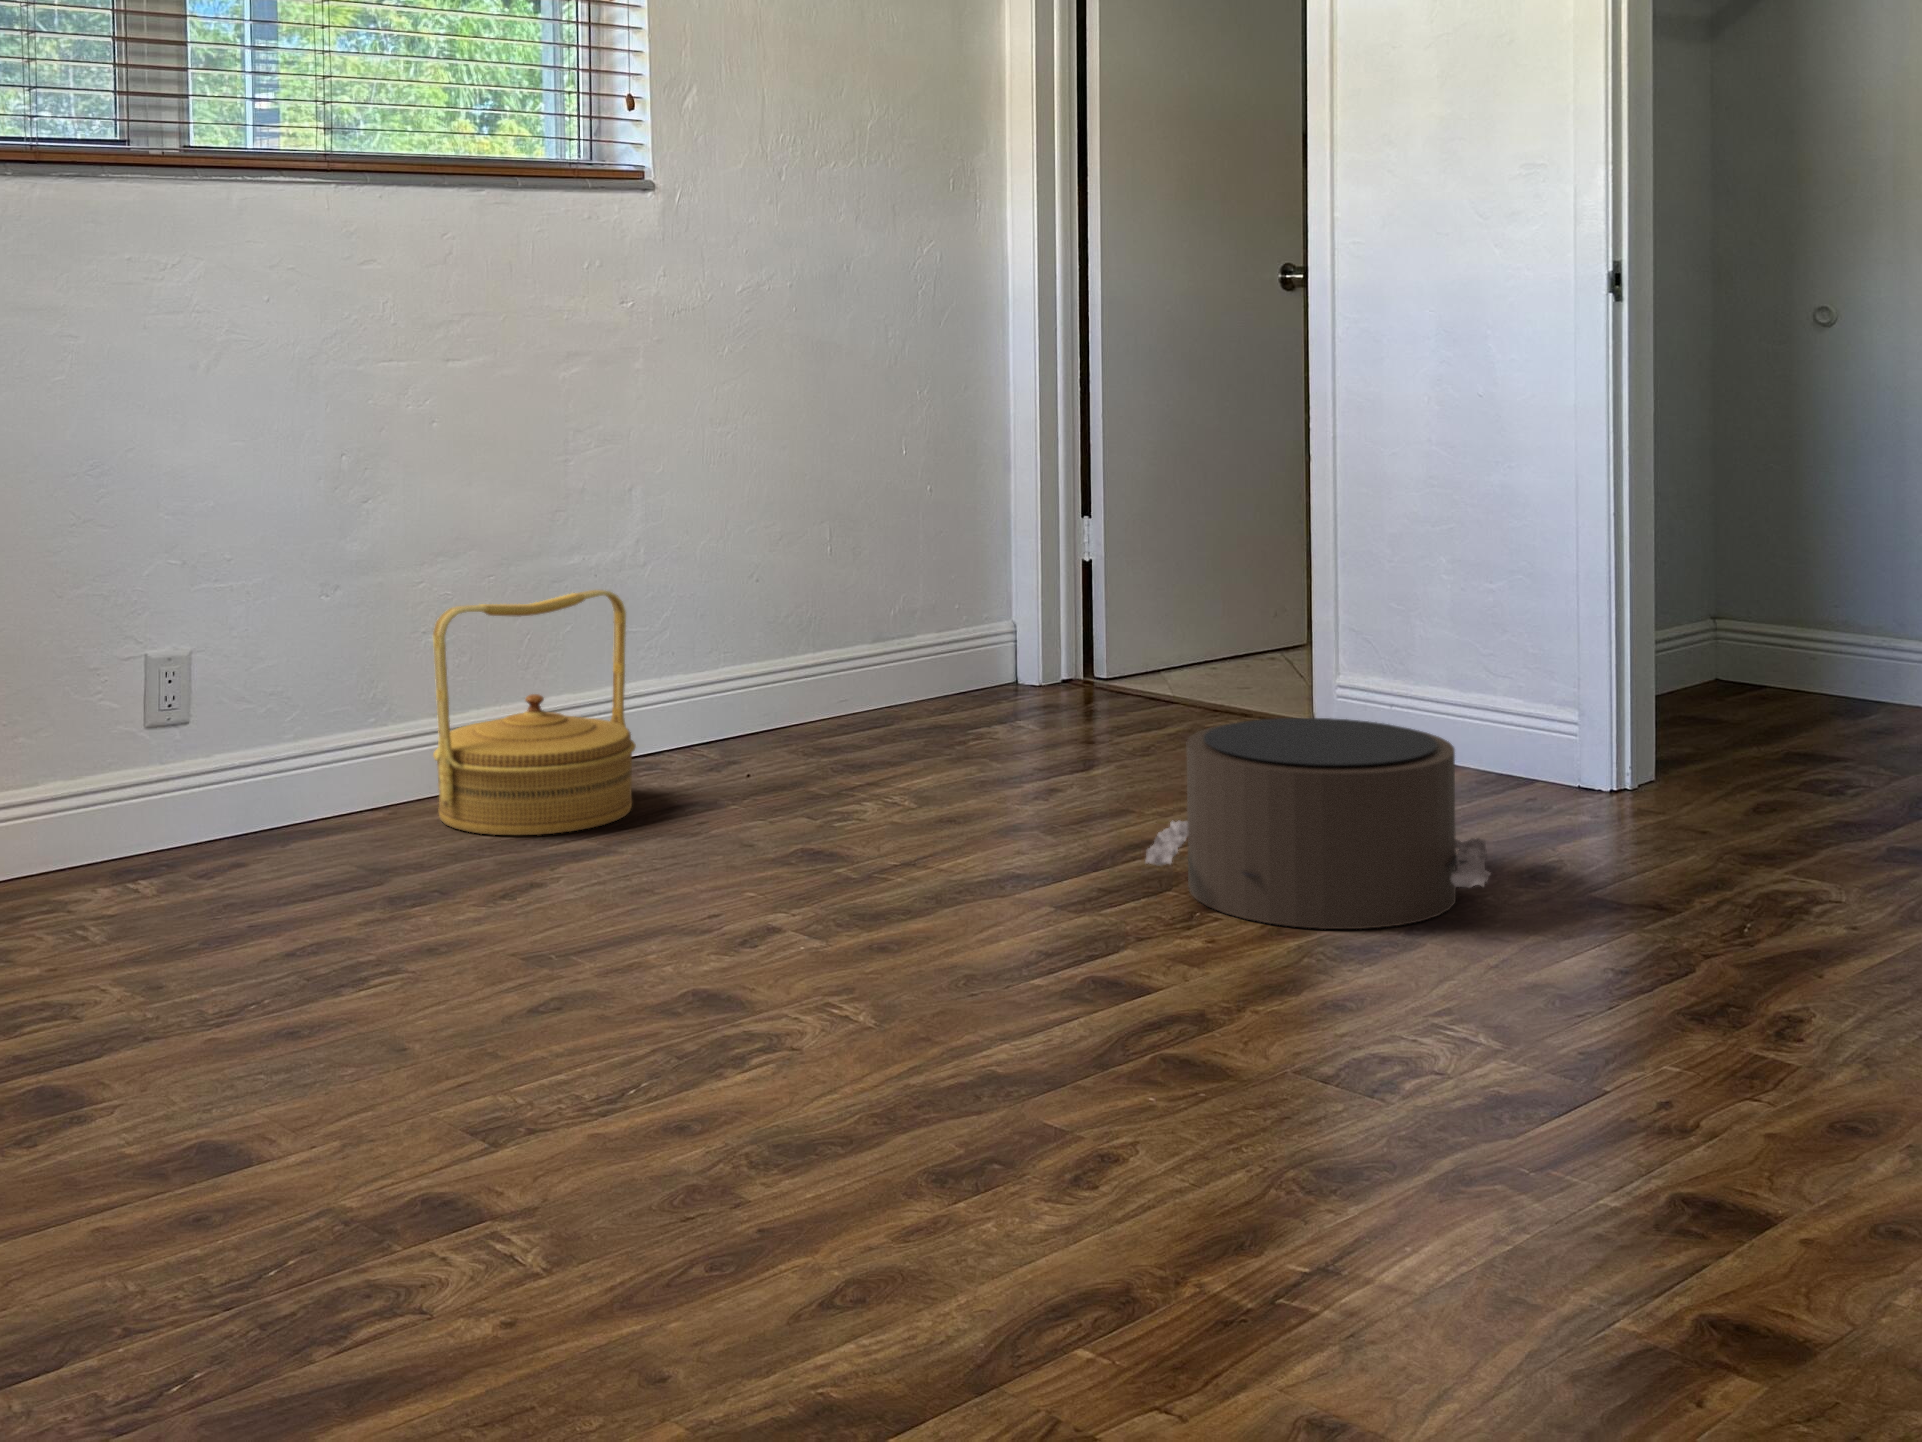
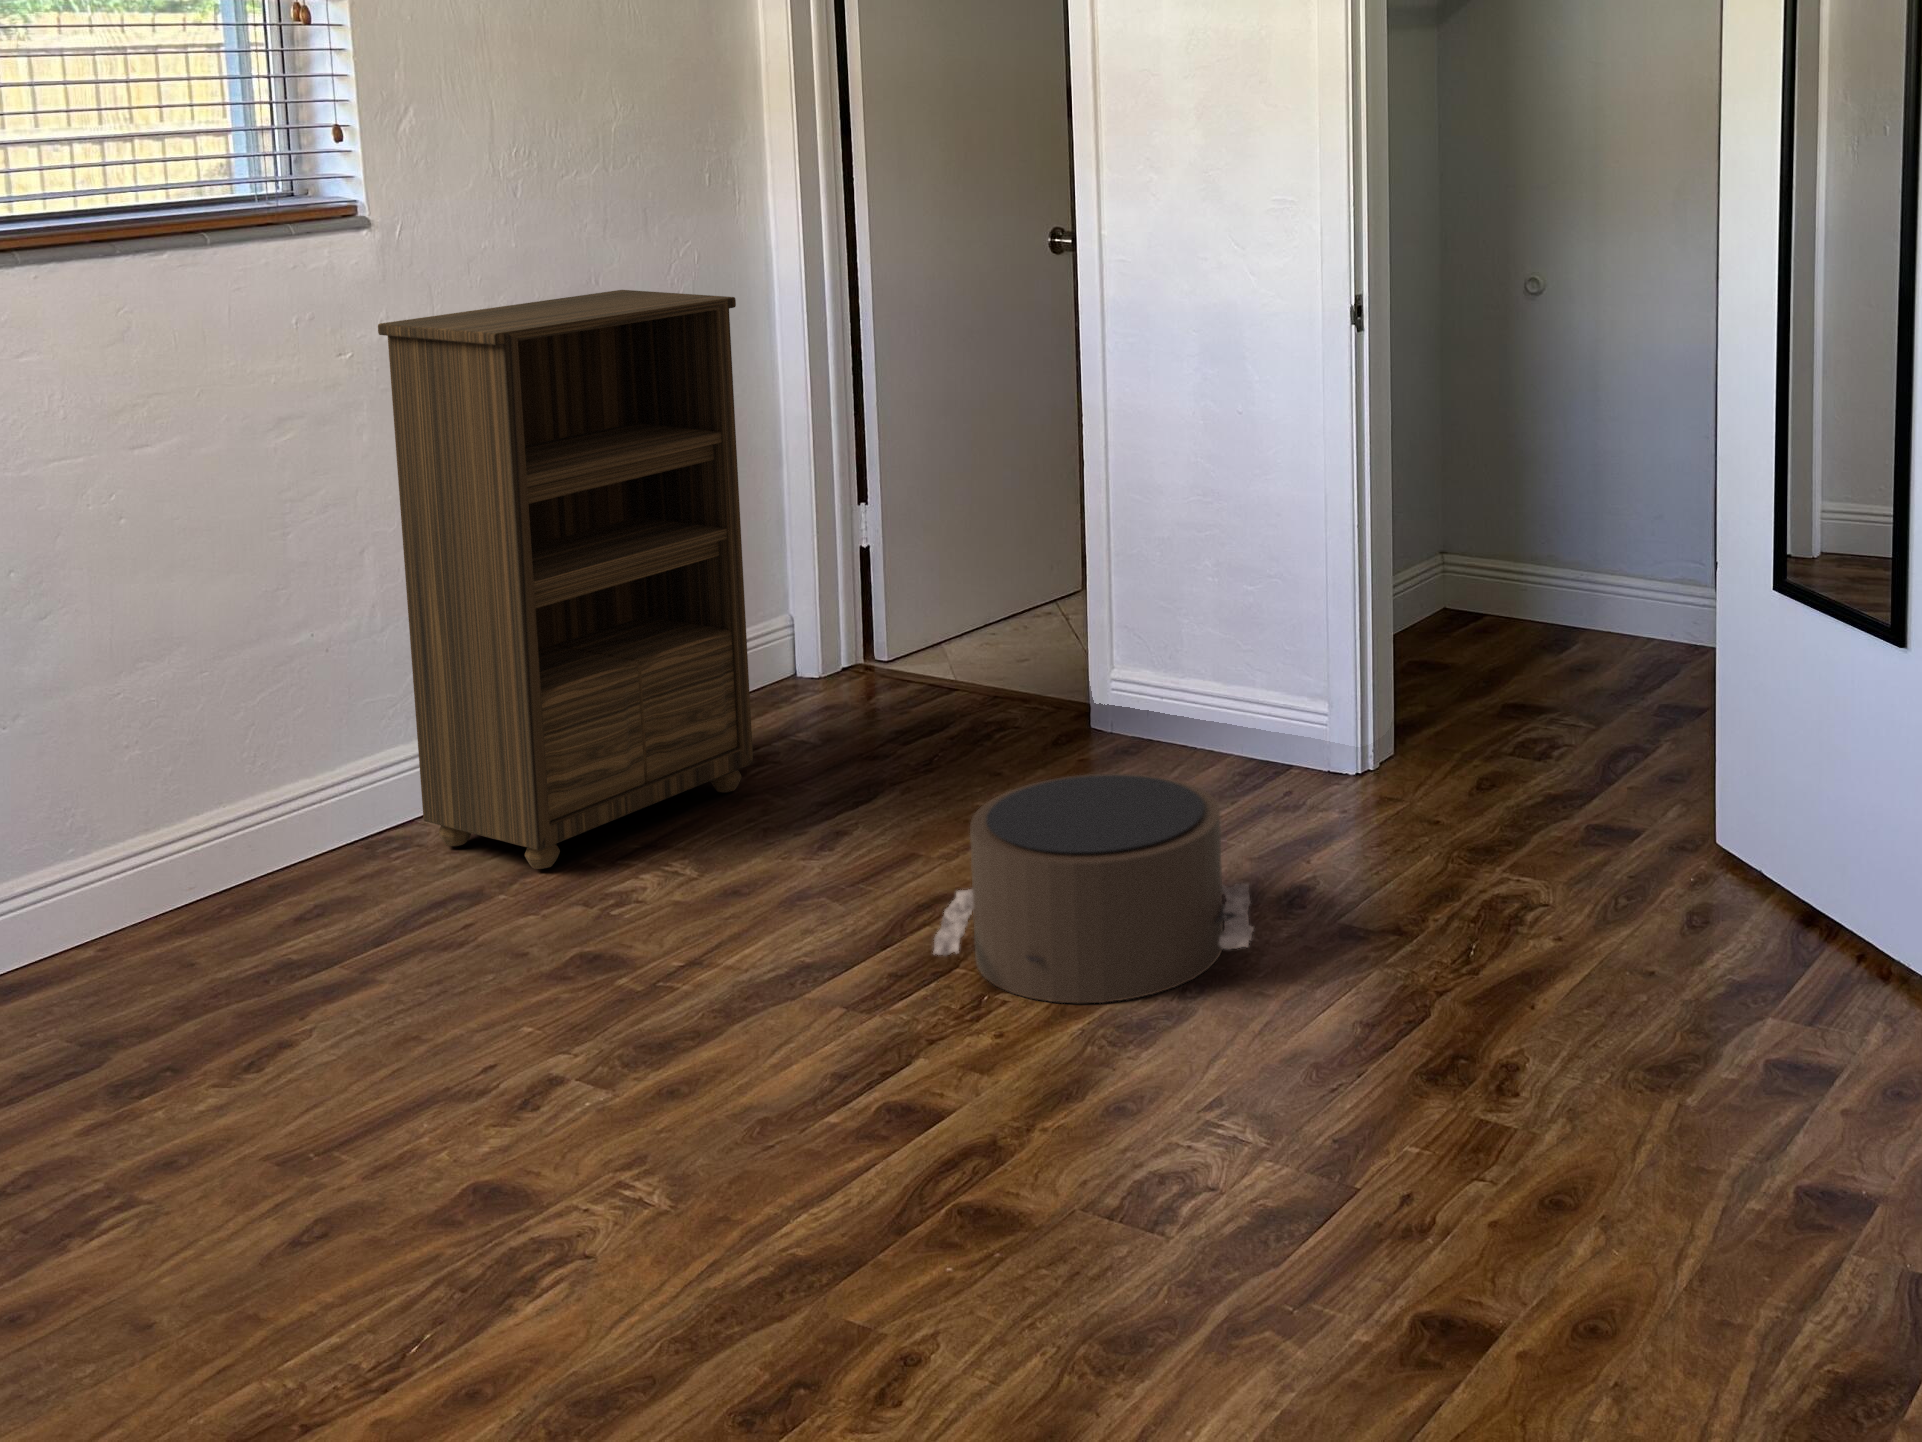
bookshelf: none [654,261,974,792] -> present [378,290,753,869]
woven basket: present [433,590,636,835] -> none [139,684,387,974]

